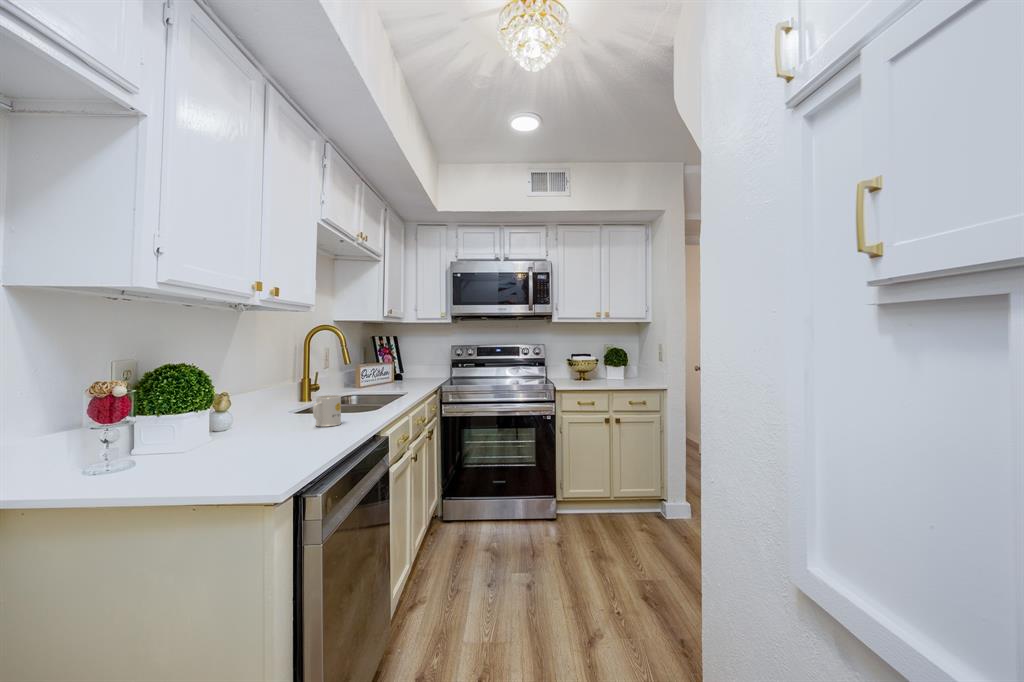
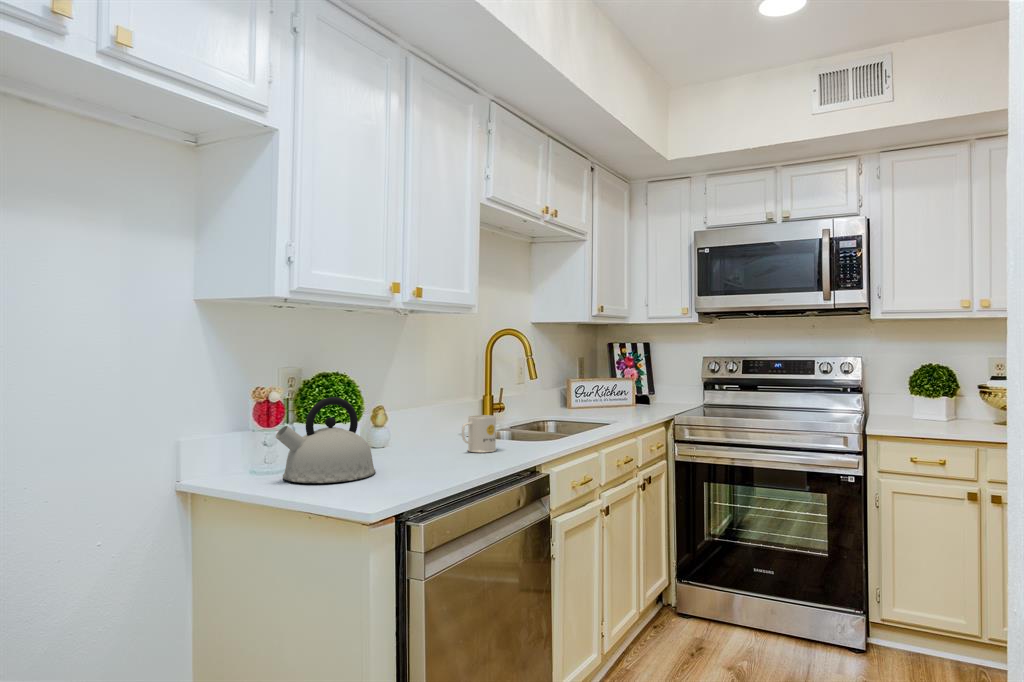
kettle: none [139,388,250,476] -> present [276,397,375,483]

